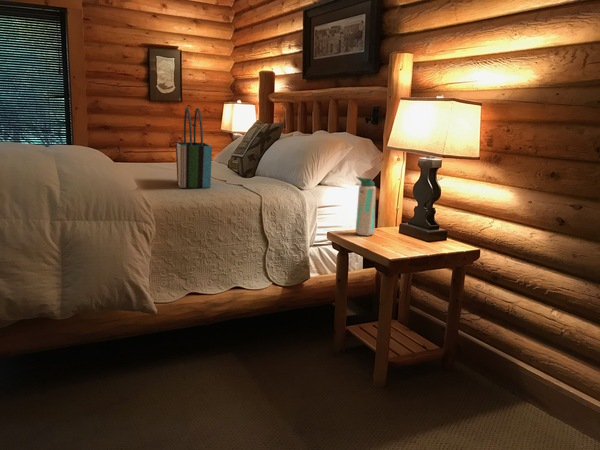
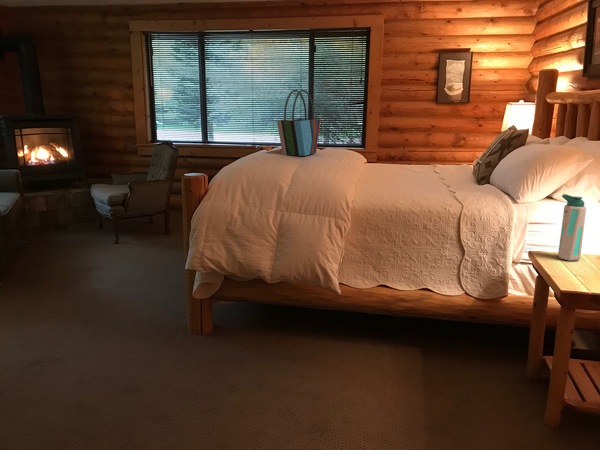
tote bag: present [176,108,212,188] -> present [277,90,320,156]

